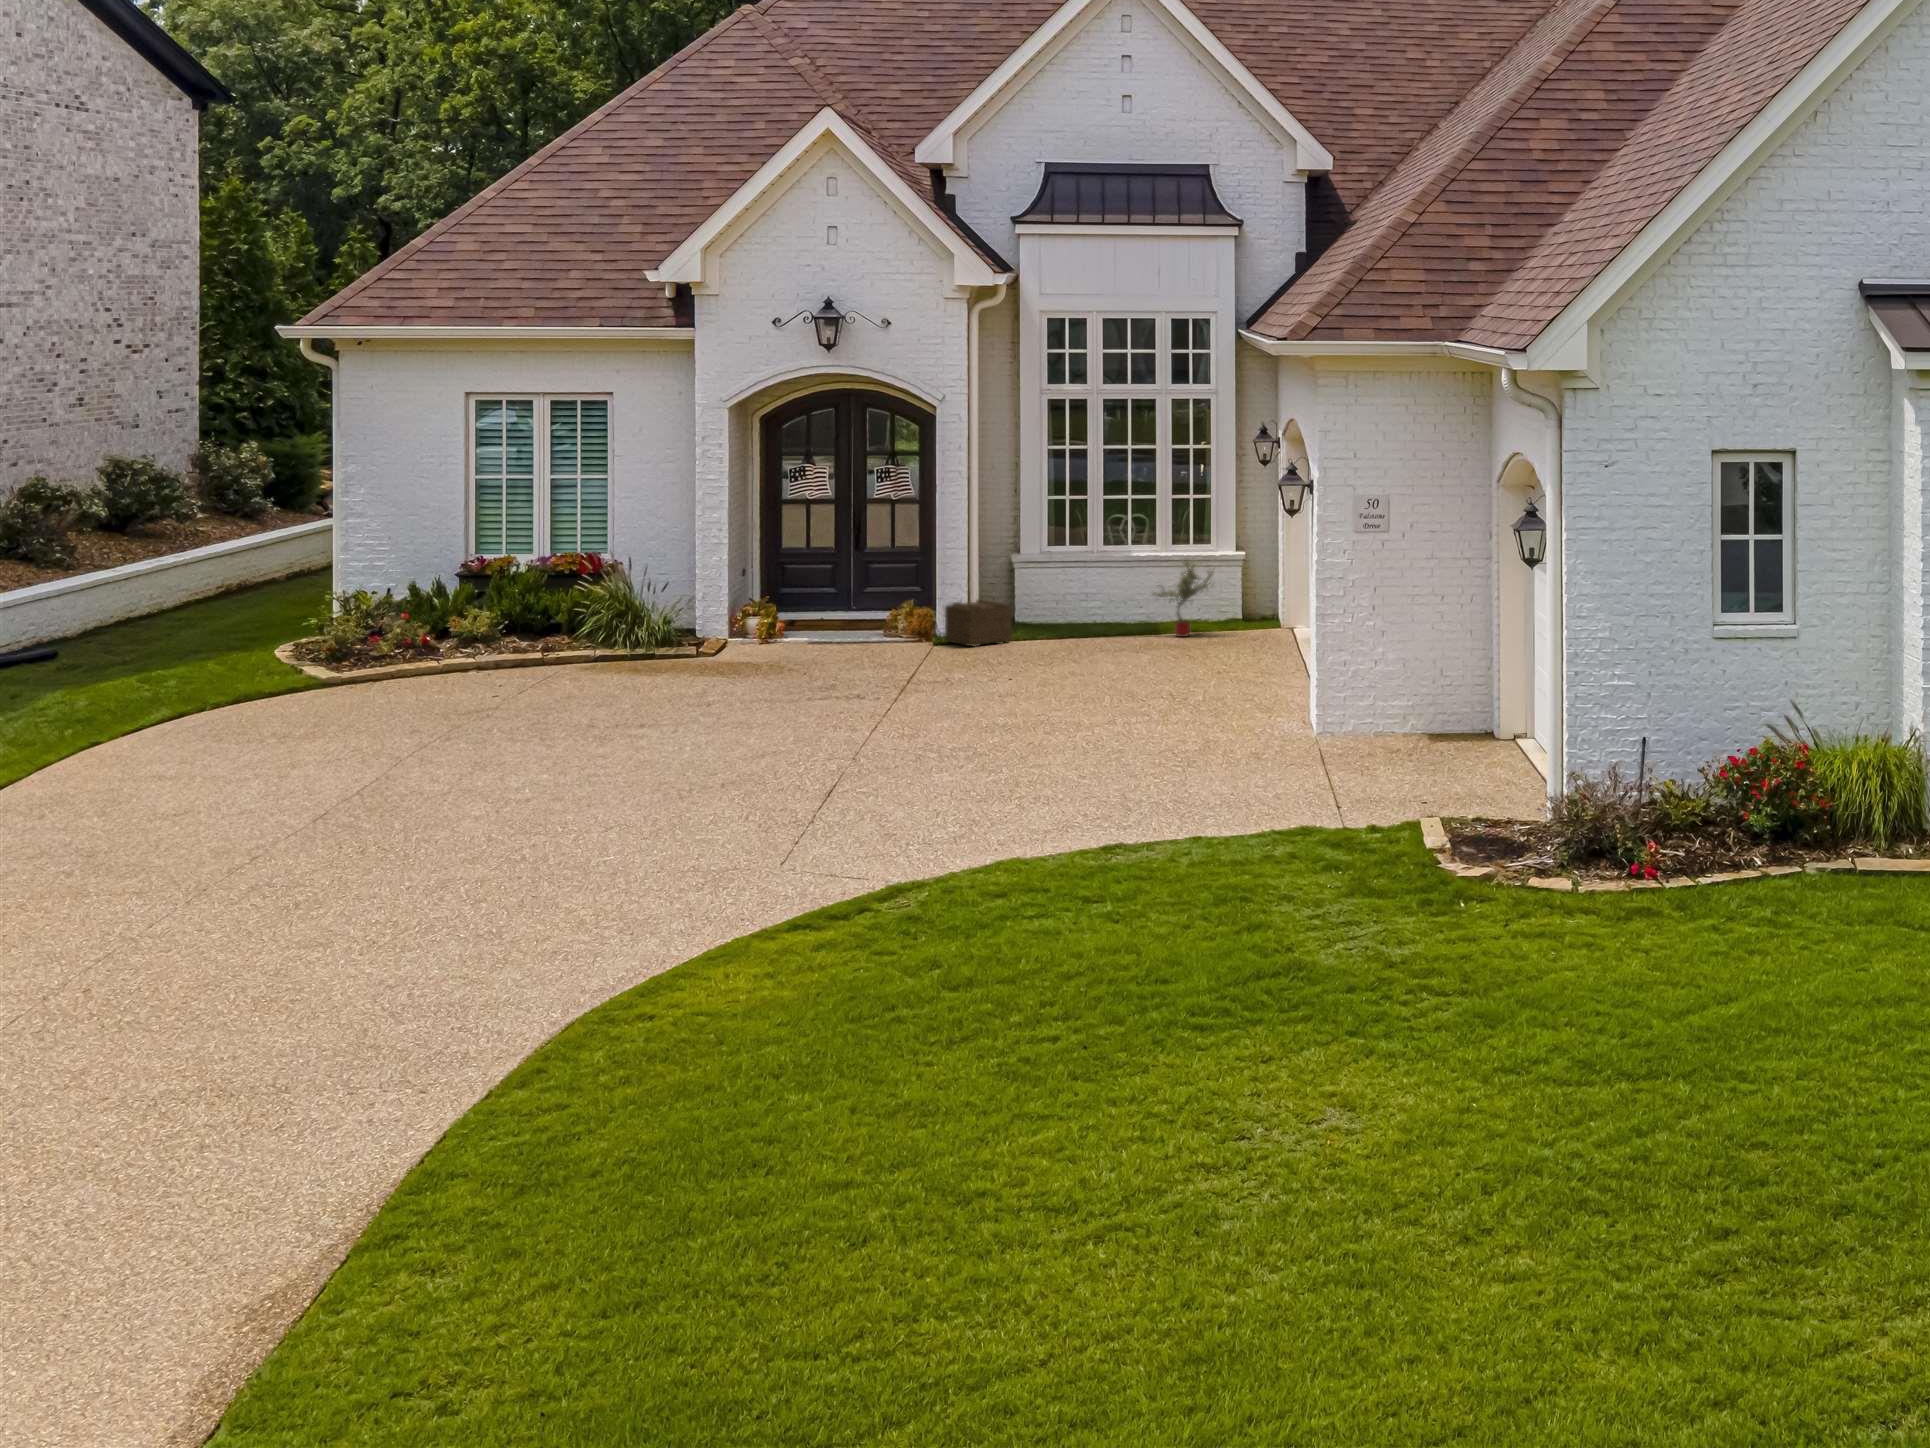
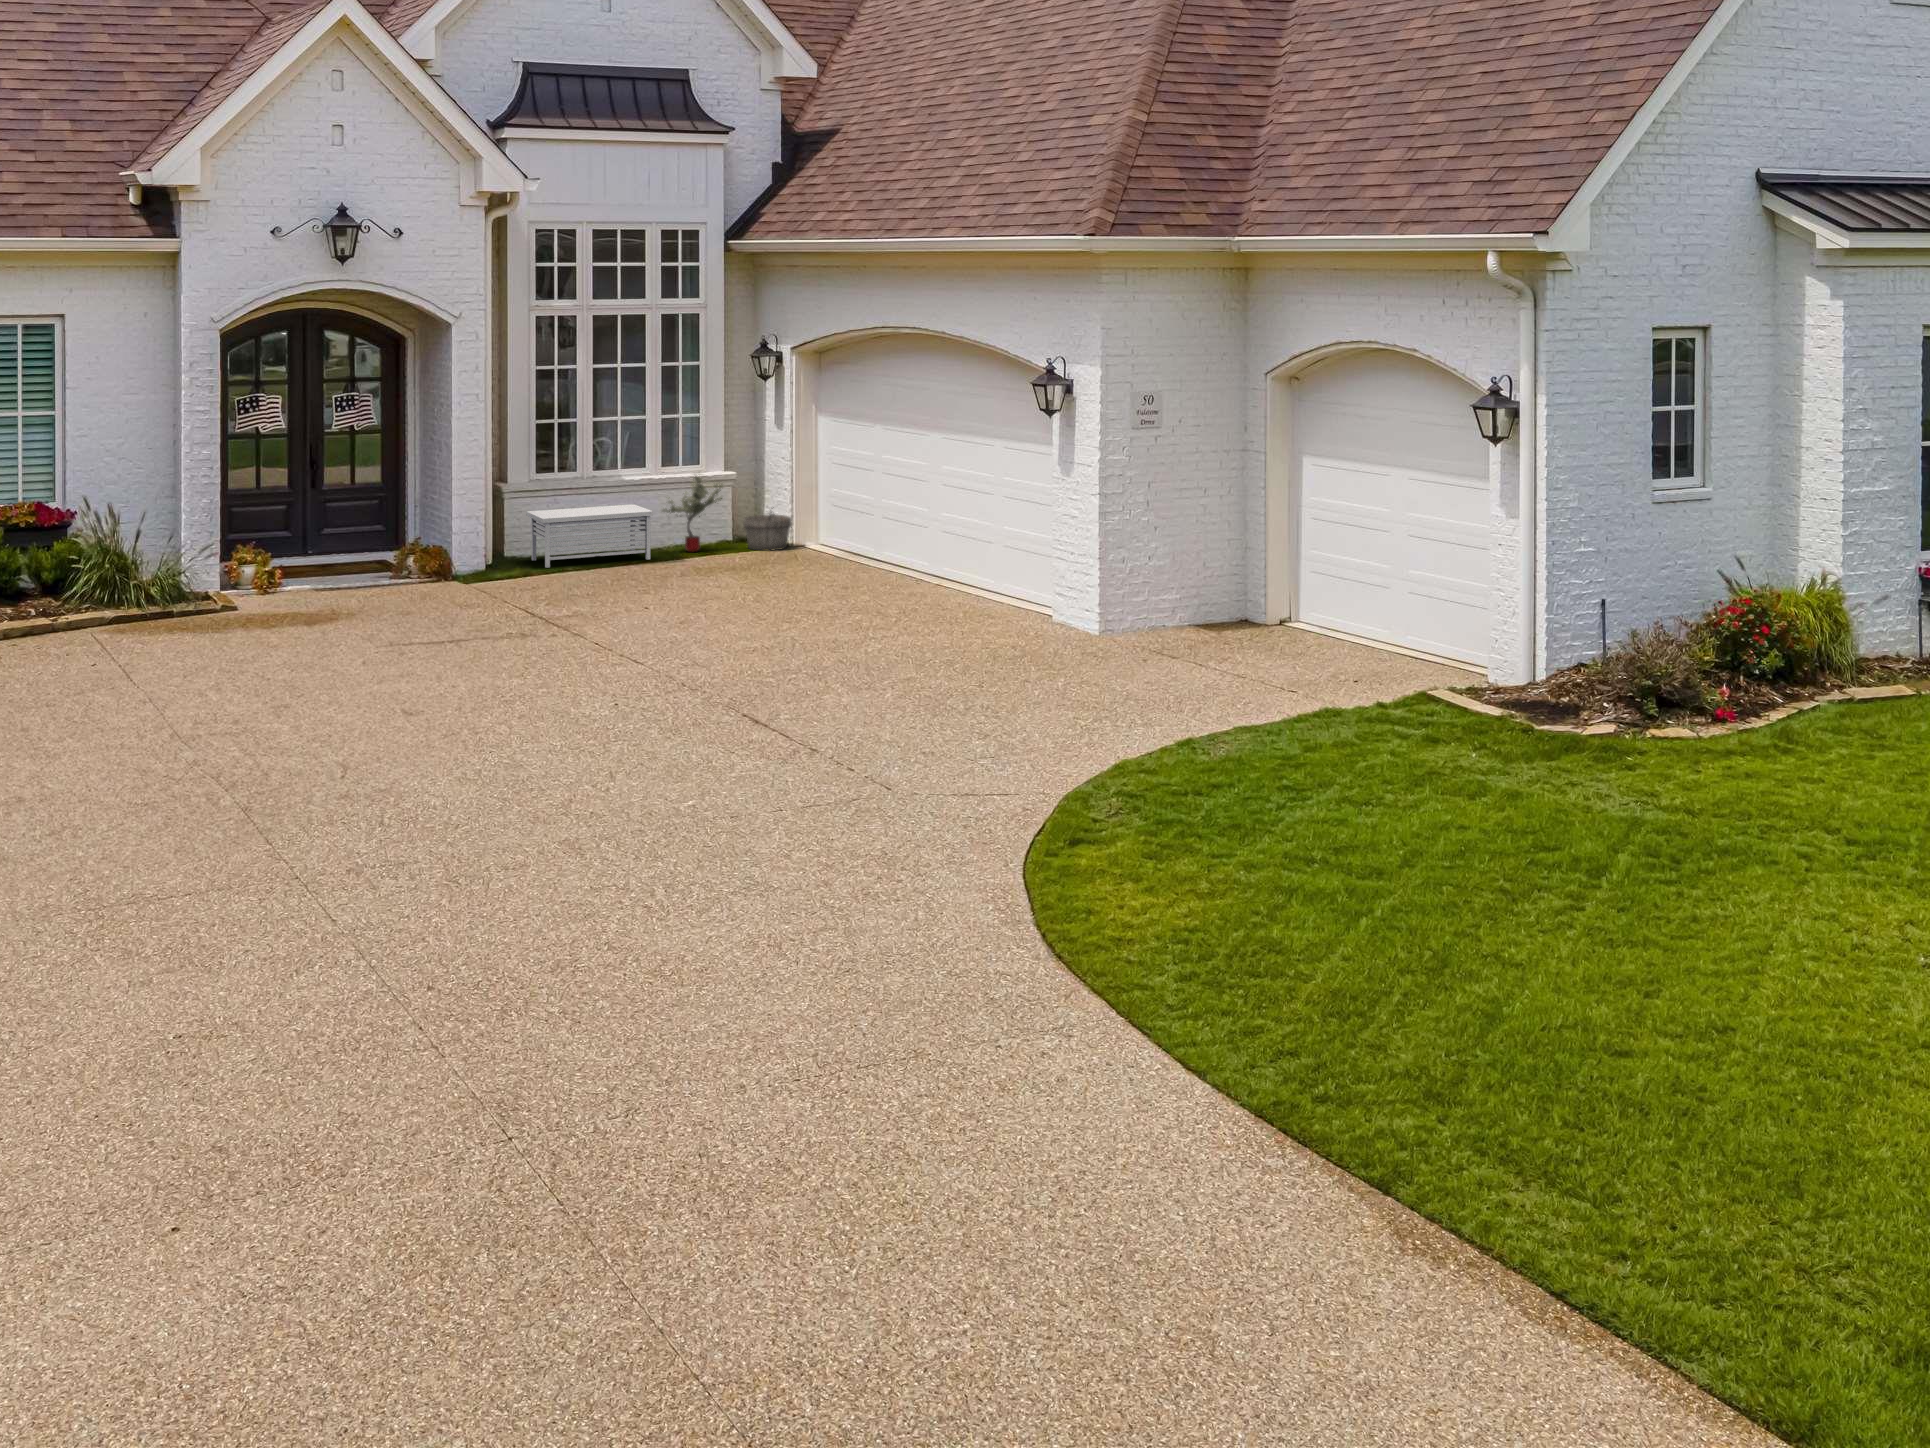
storage bench: none [1019,586,1134,643] -> present [526,504,653,568]
wooden bucket: none [1232,596,1283,640] -> present [743,514,792,550]
wooden crate: present [945,599,1012,647] -> none [463,526,533,575]

